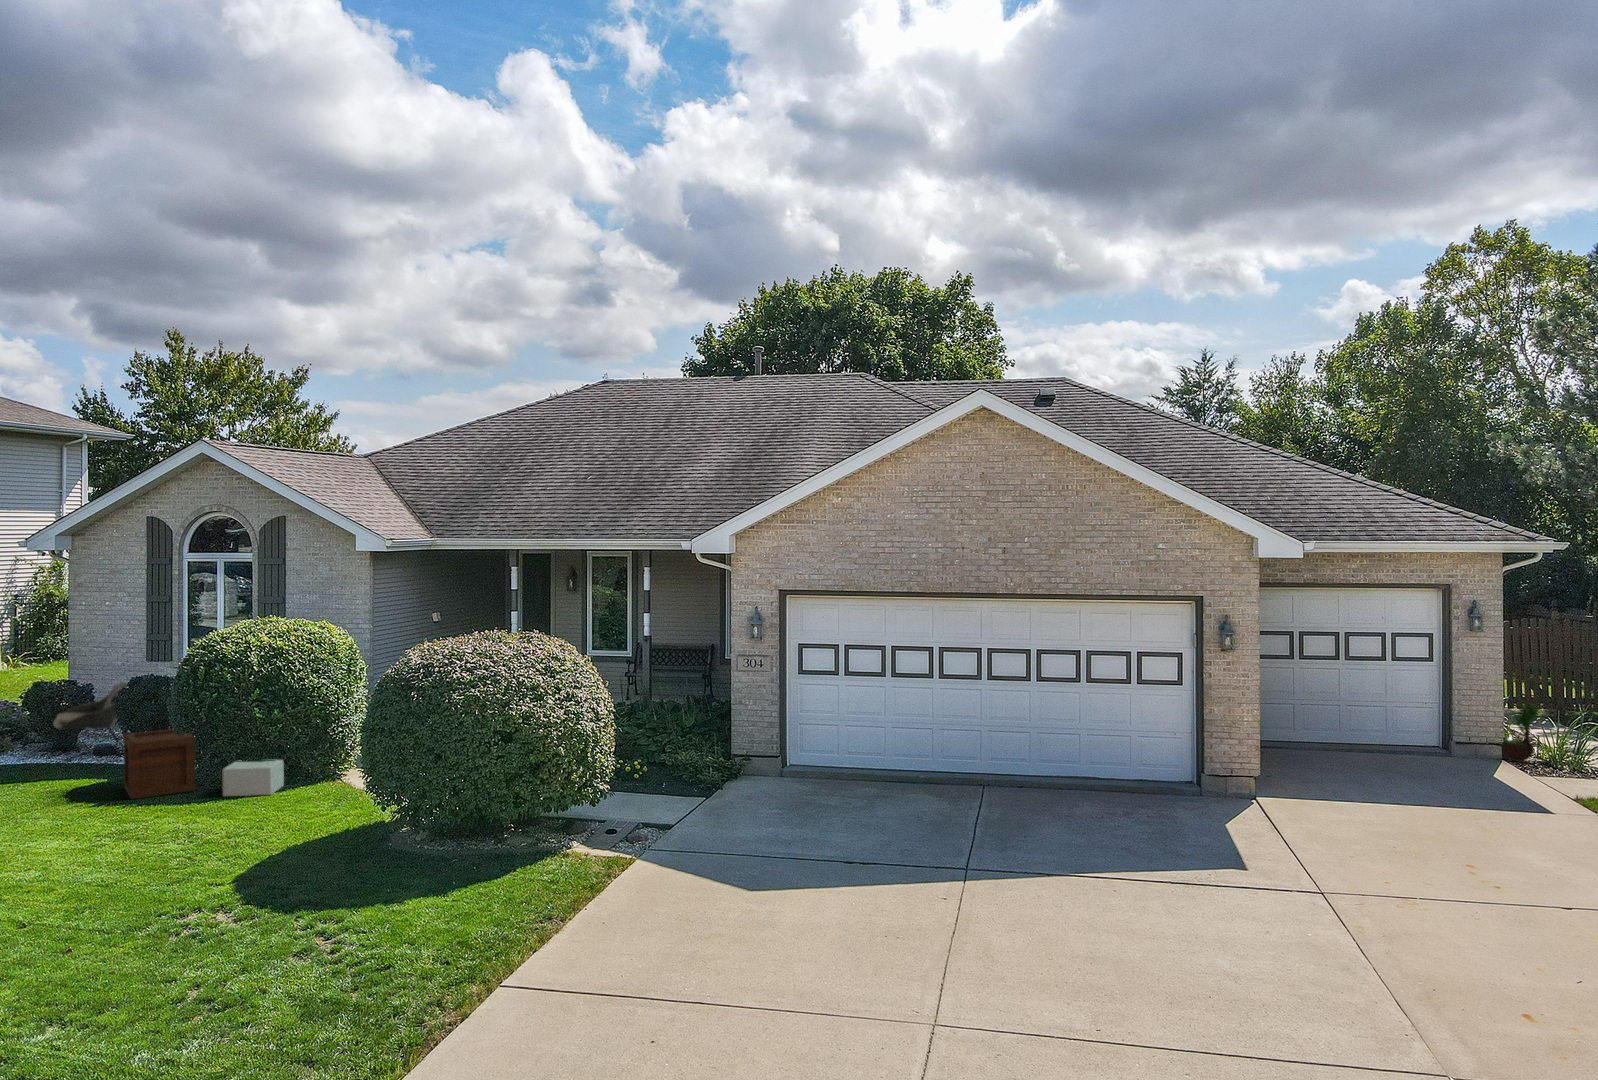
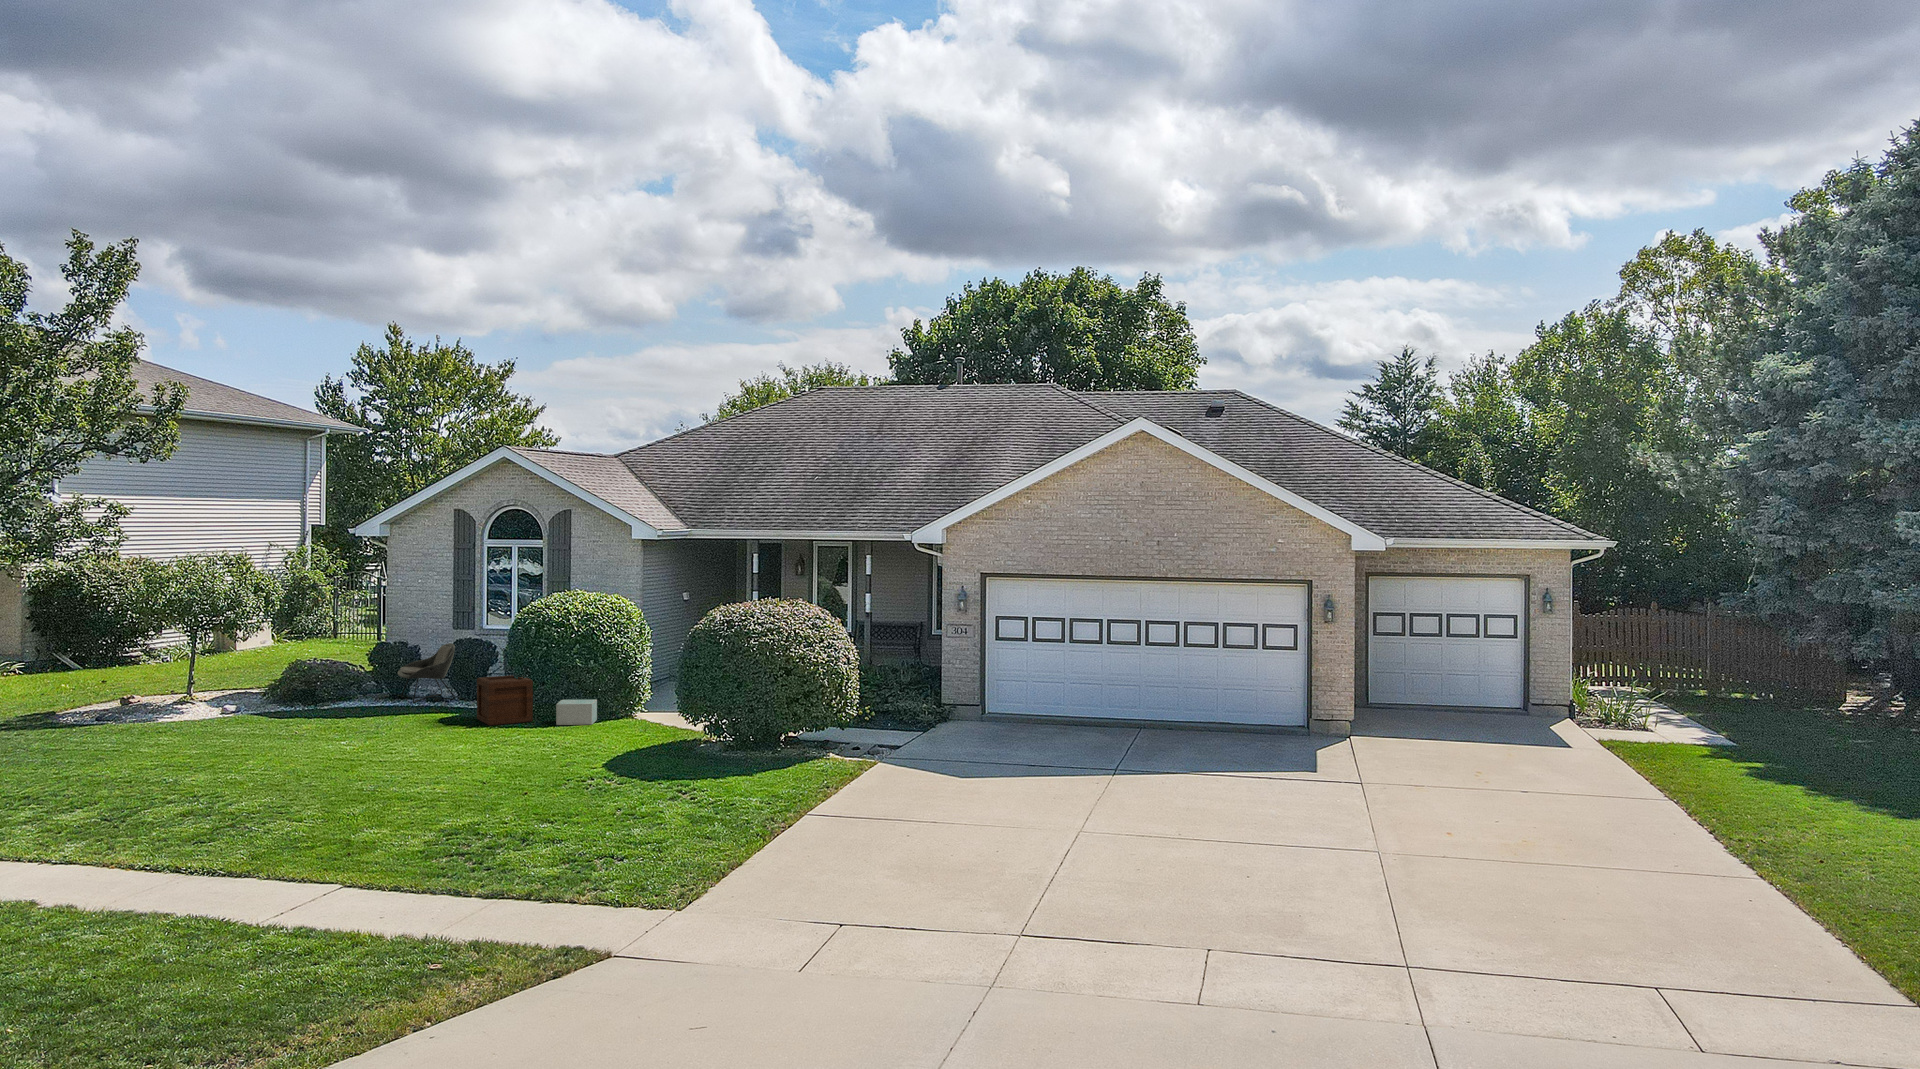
potted tree: present [1500,704,1539,762] -> none [1569,669,1604,721]

